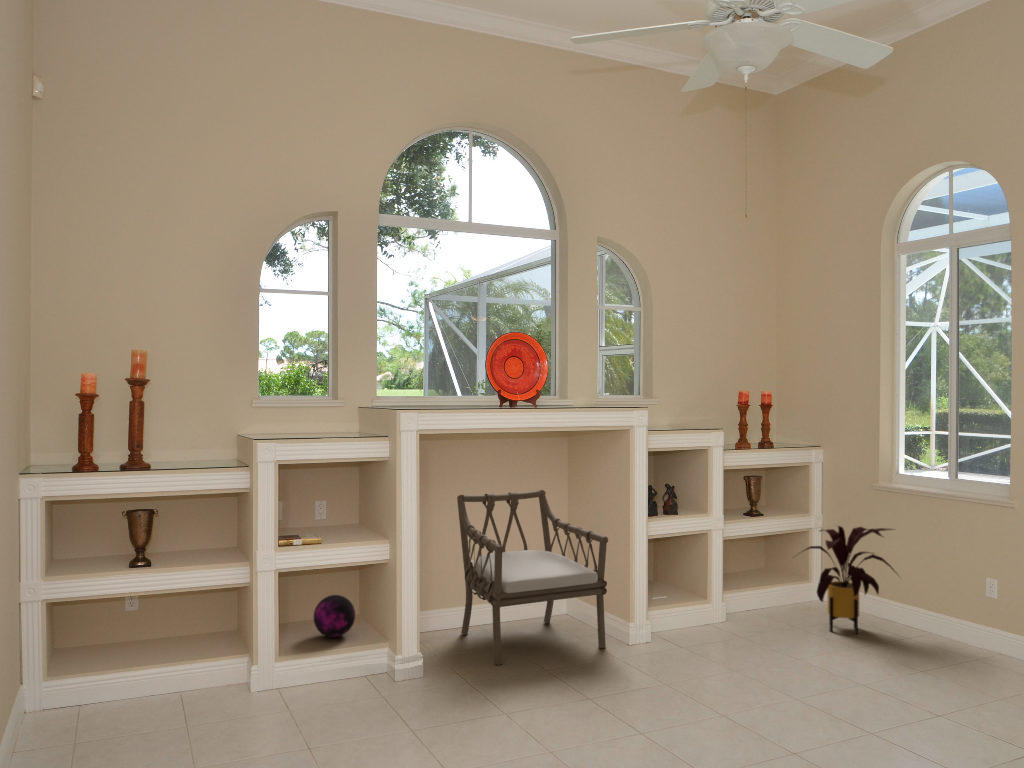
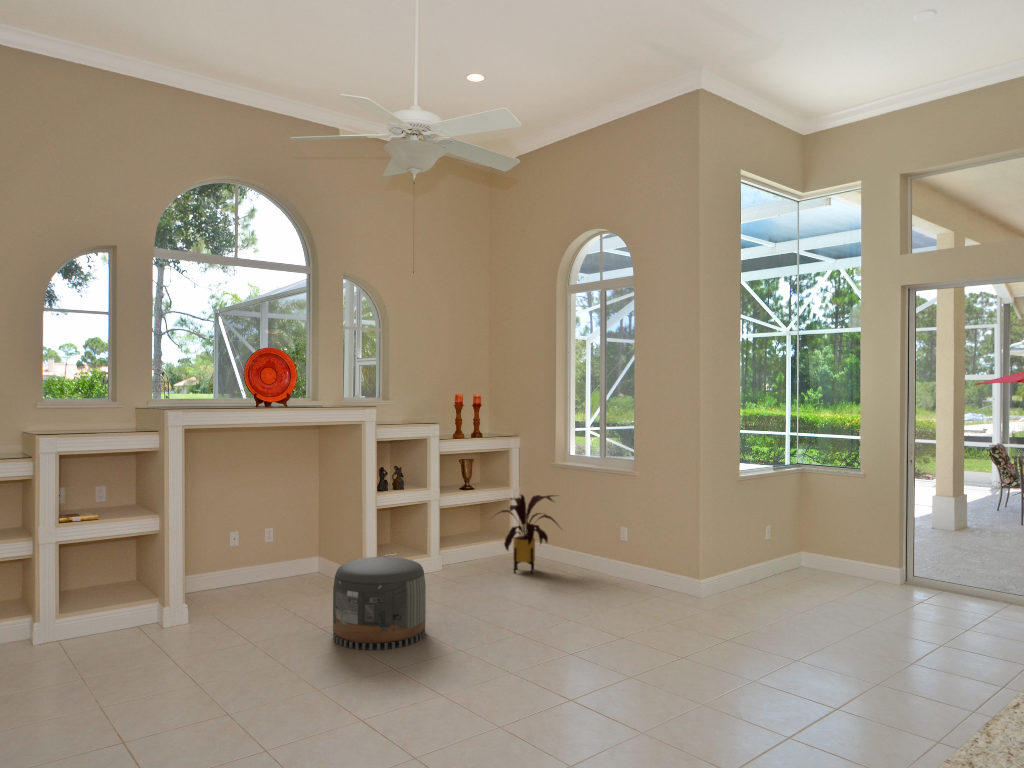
armchair: present [457,490,608,665] -> none [219,474,344,612]
decorative orb: present [314,595,355,637] -> none [89,564,127,599]
pouf: none [606,611,733,747] -> present [333,557,426,650]

